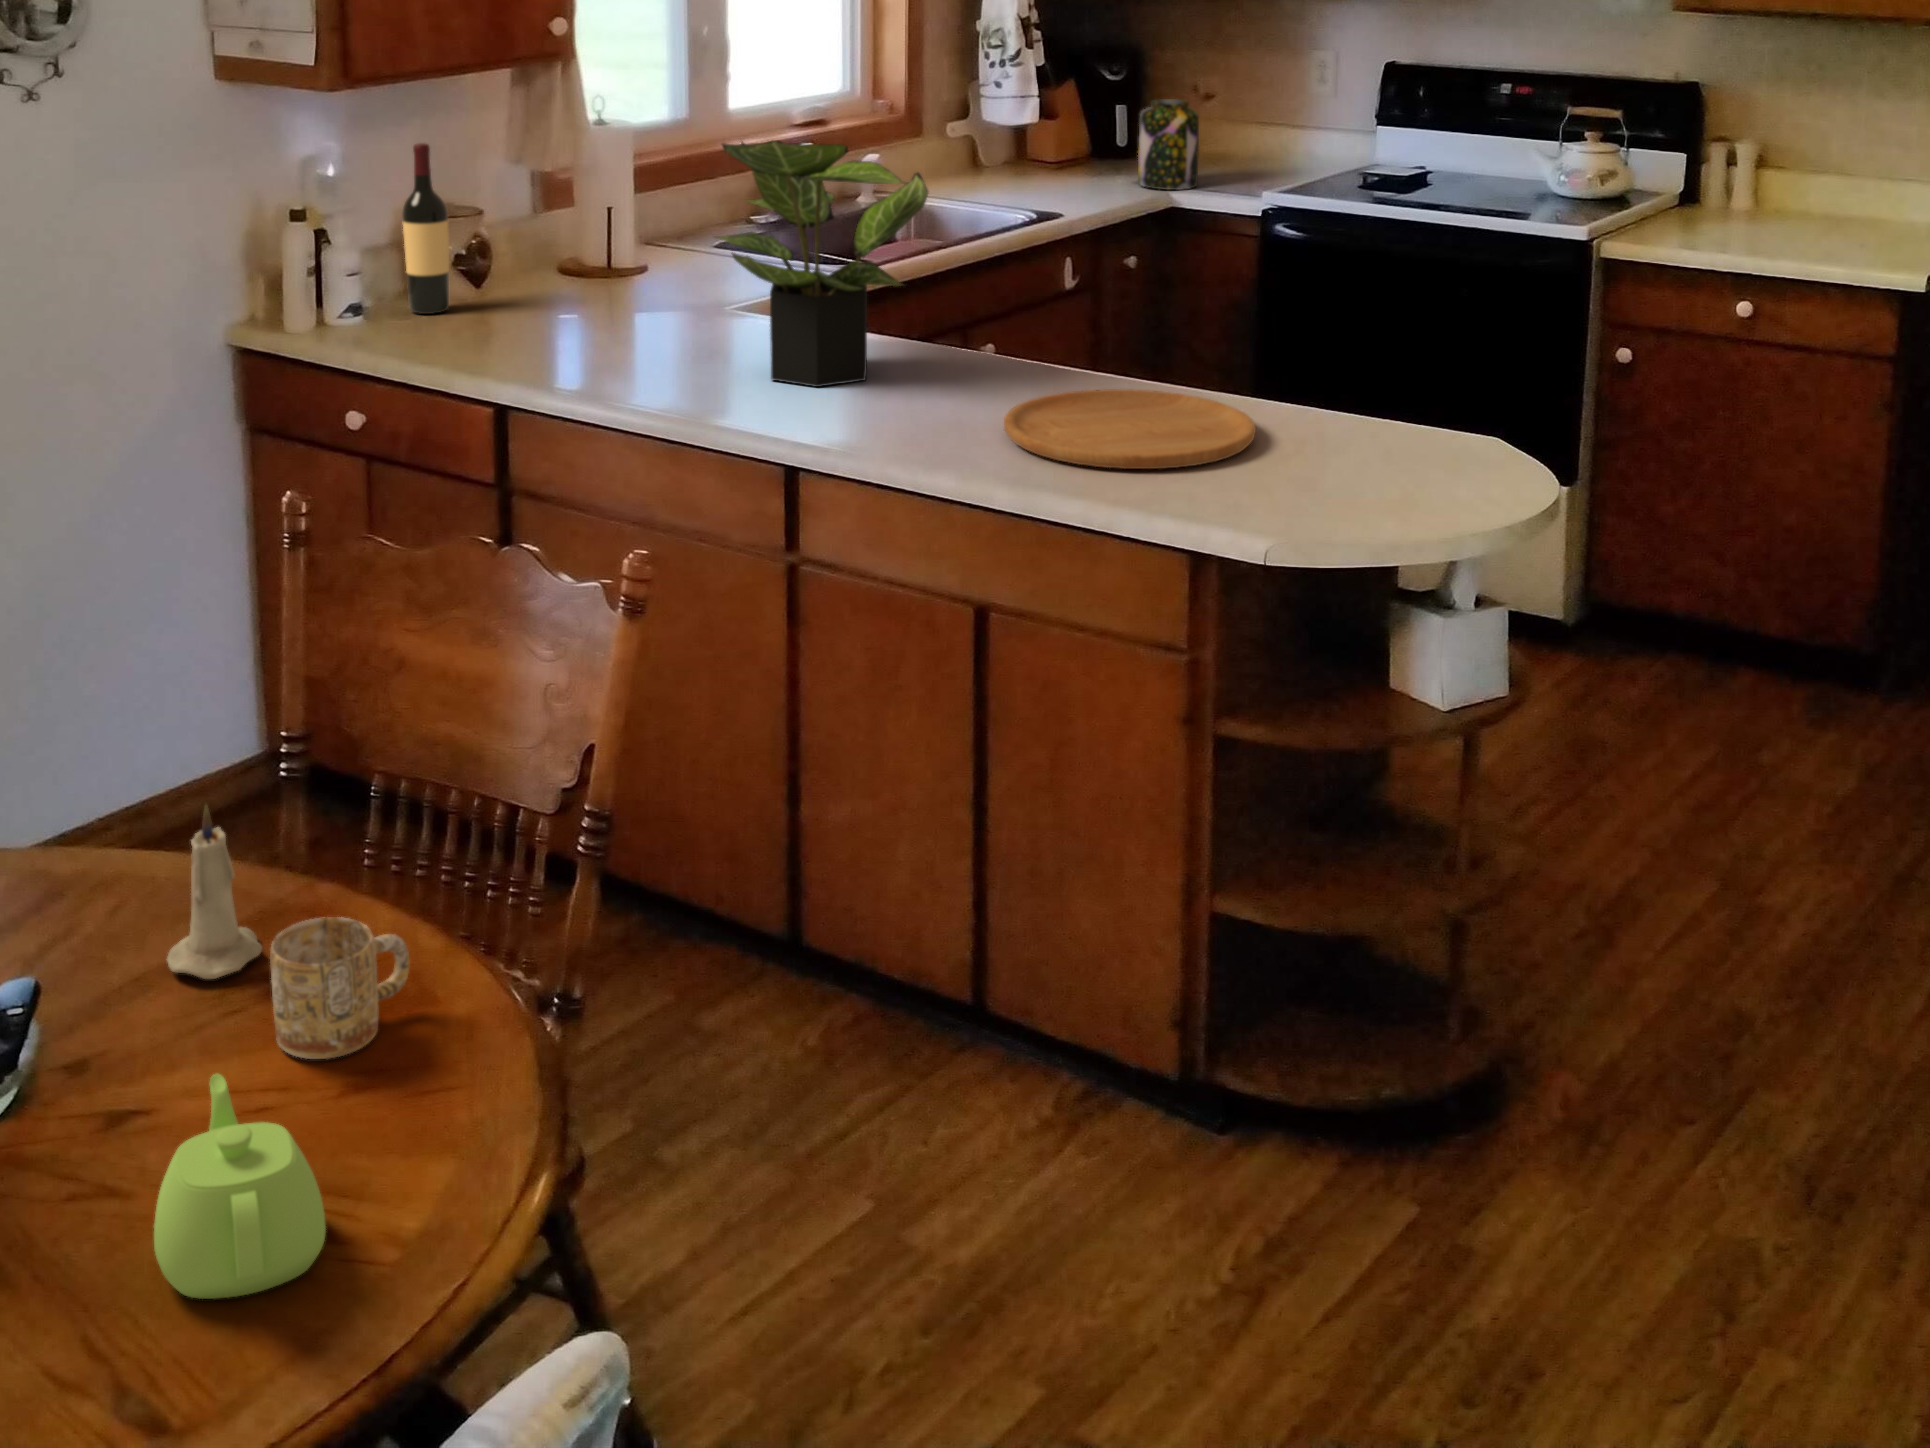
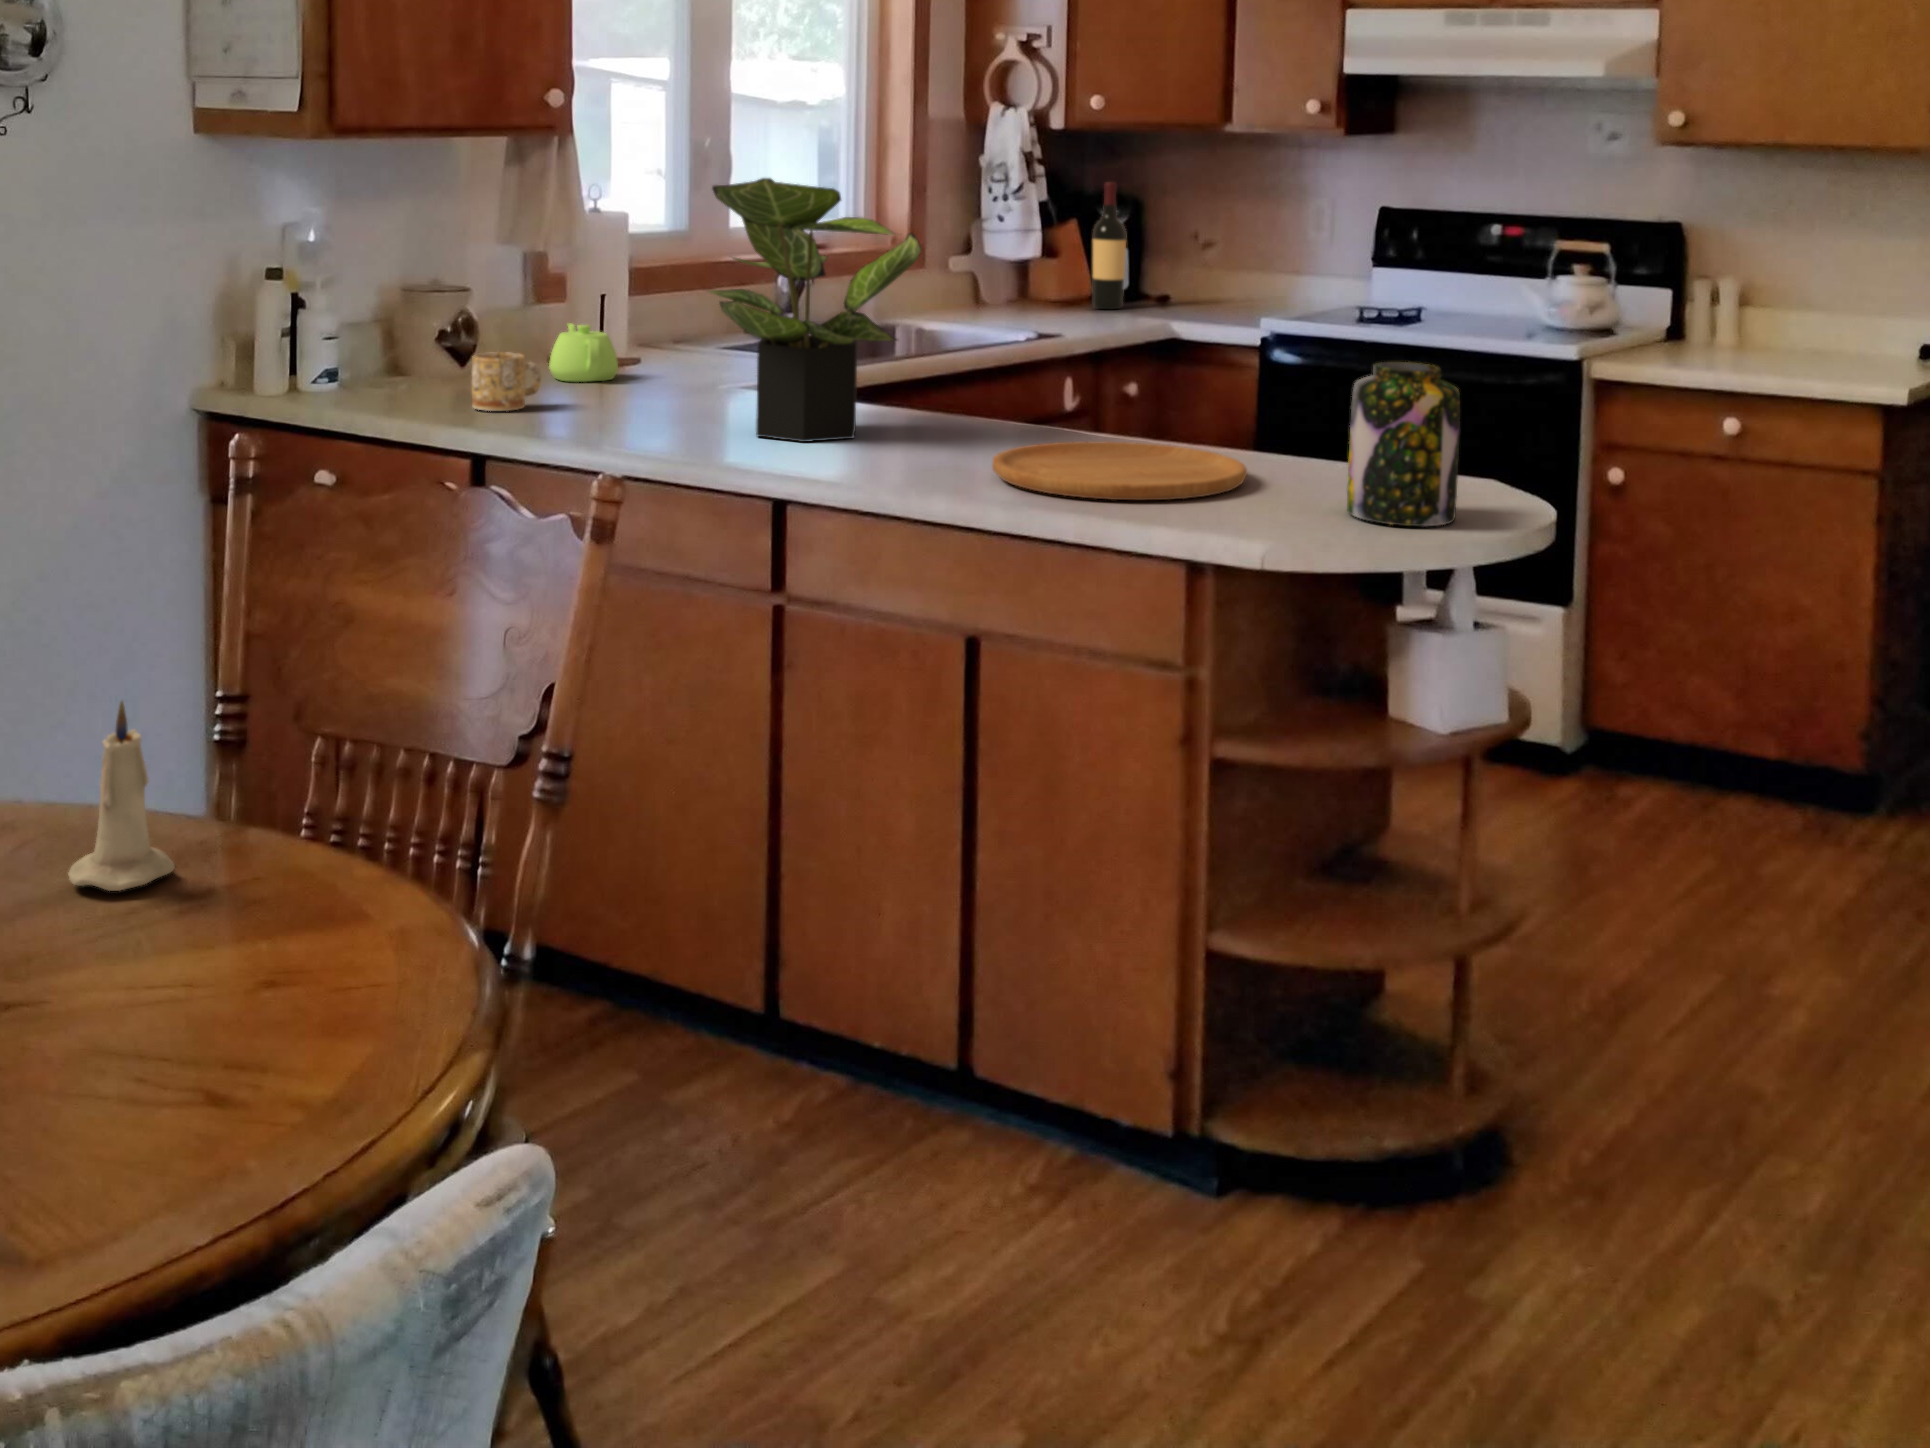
jar: present [1138,99,1199,190] -> present [1347,362,1460,526]
wine bottle: present [402,143,449,314] -> present [1093,182,1126,309]
mug: present [270,917,409,1059] -> present [472,352,541,411]
teapot: present [154,1074,326,1299] -> present [549,323,618,382]

